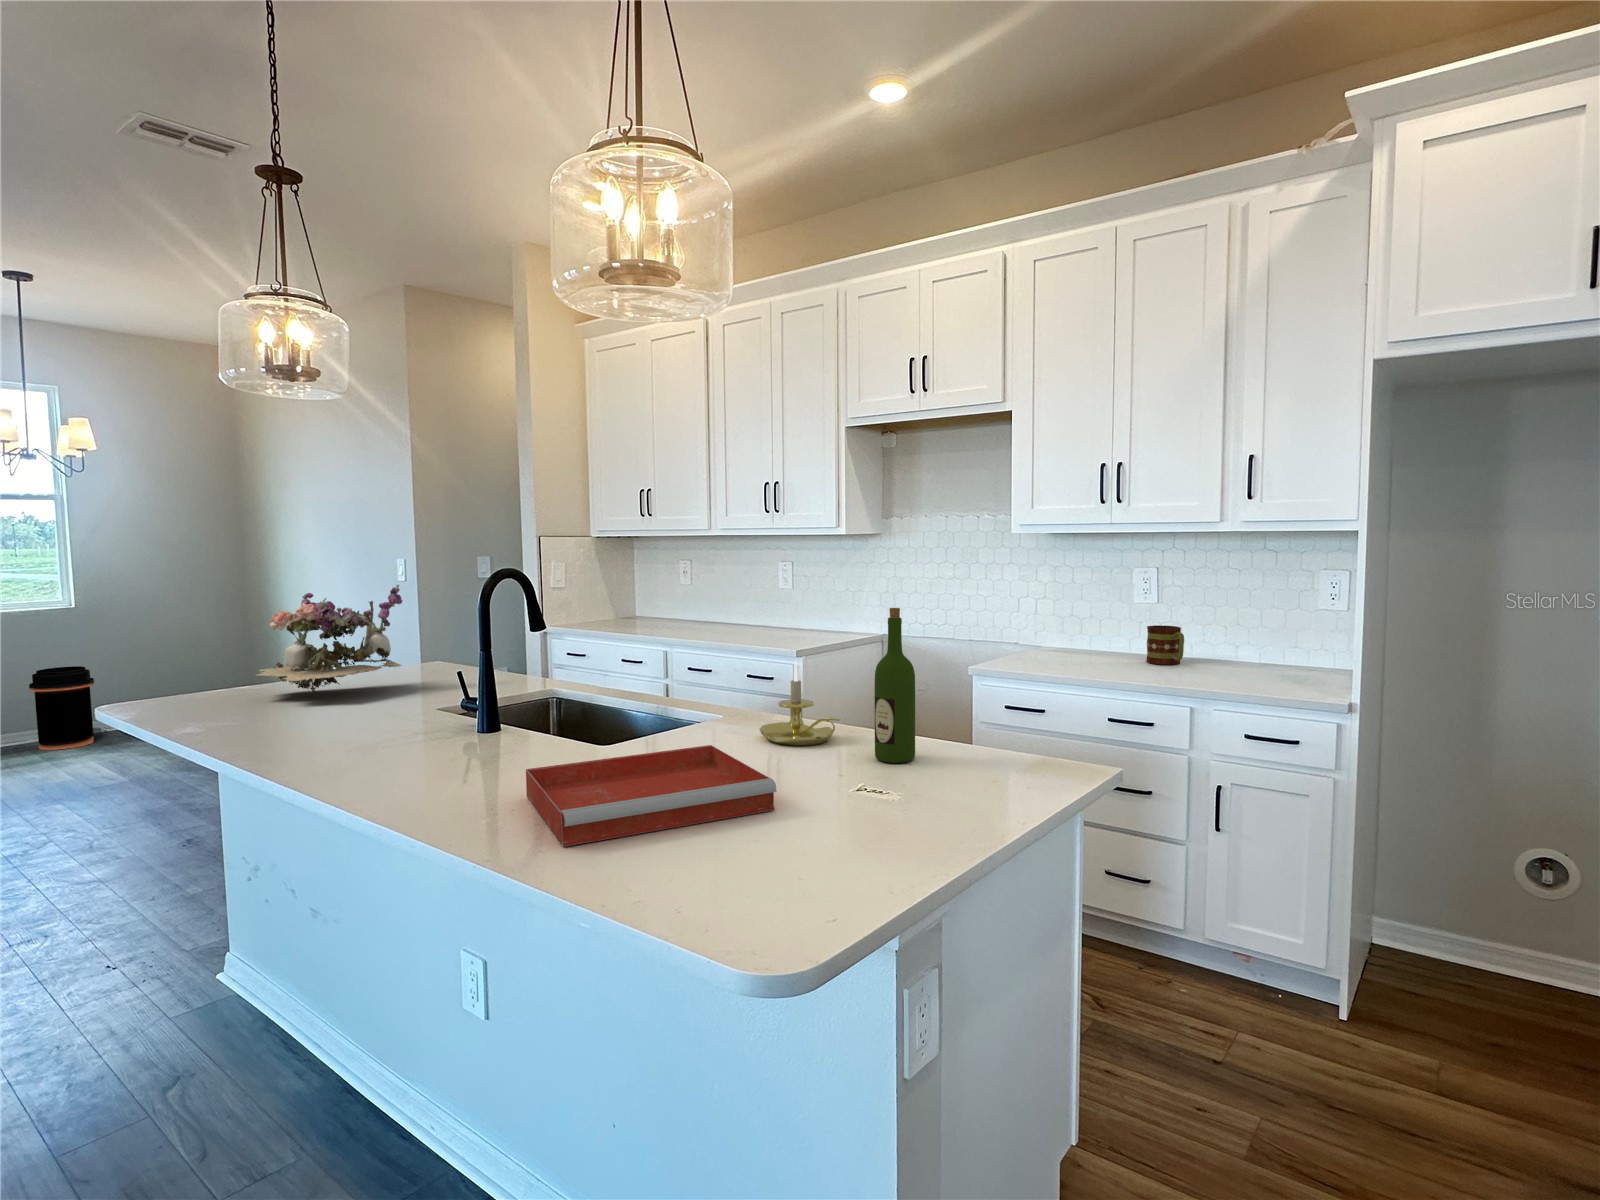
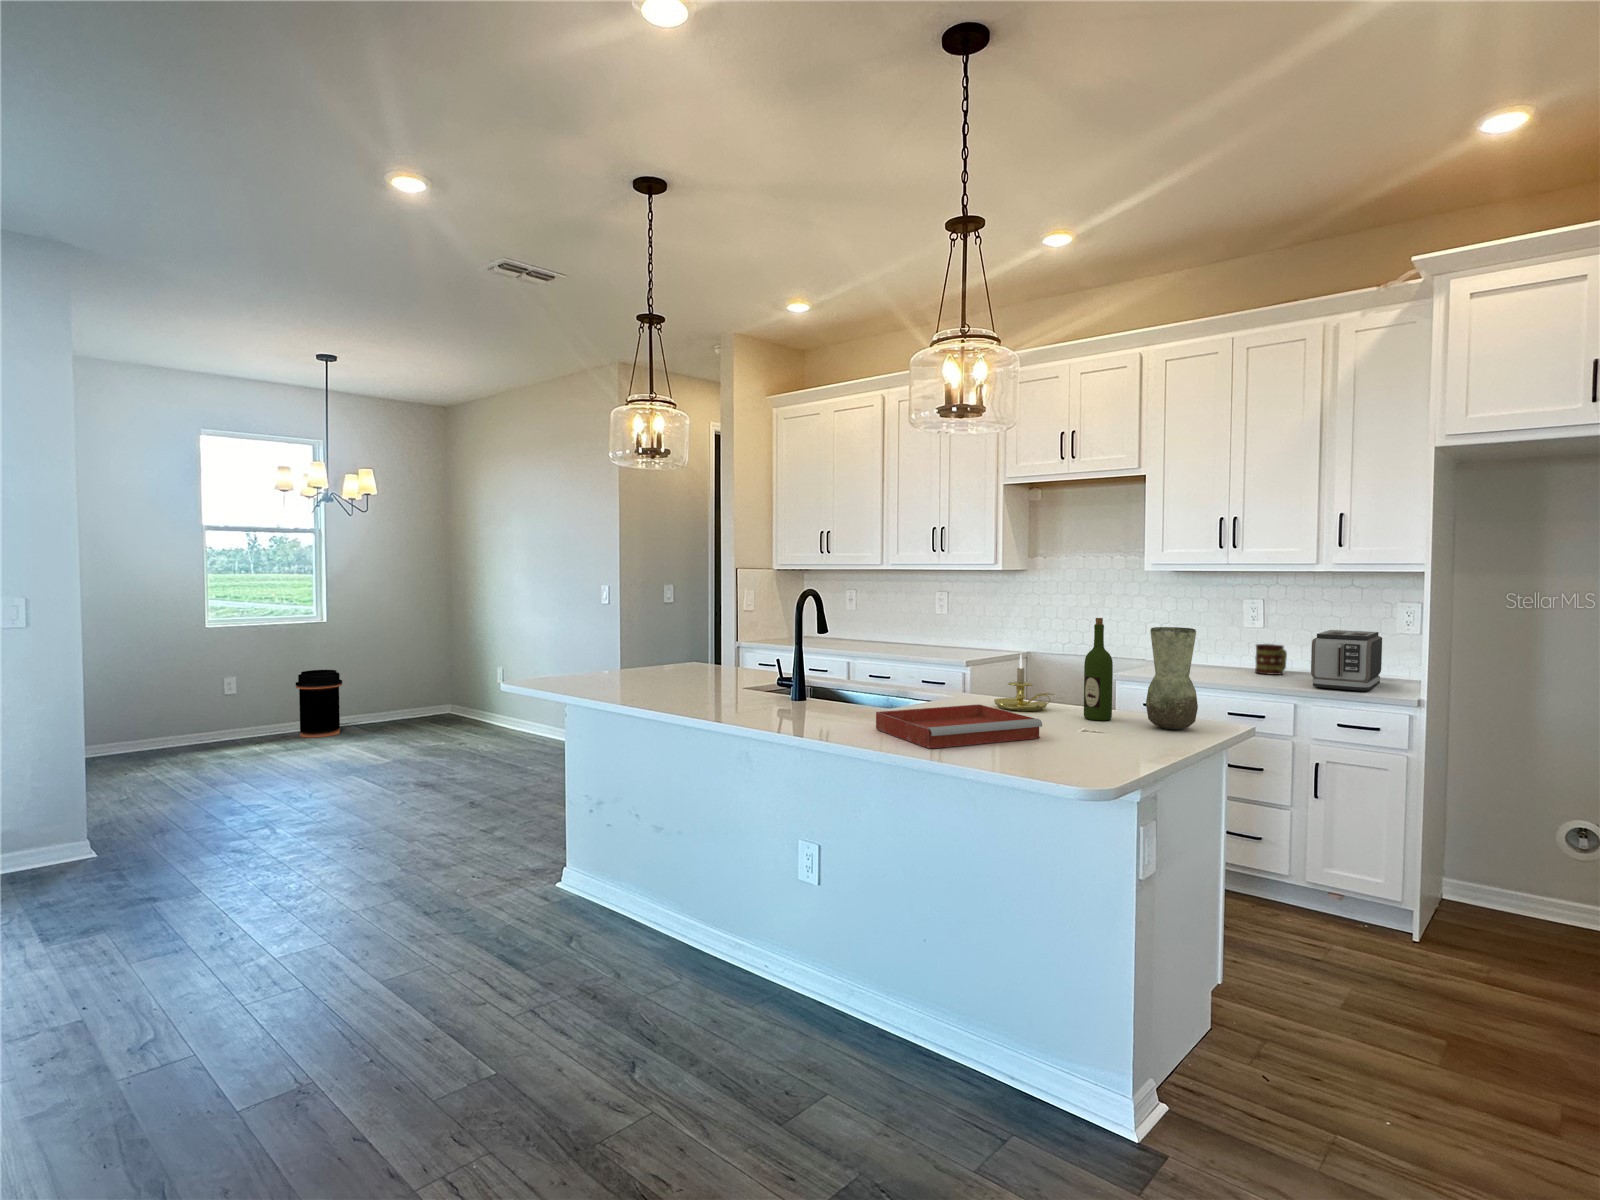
flower arrangement: present [255,585,402,693] -> none [604,601,703,678]
toaster: none [1212,607,1302,689] -> present [1311,630,1382,691]
vase: none [957,622,1032,781] -> present [1146,627,1198,730]

